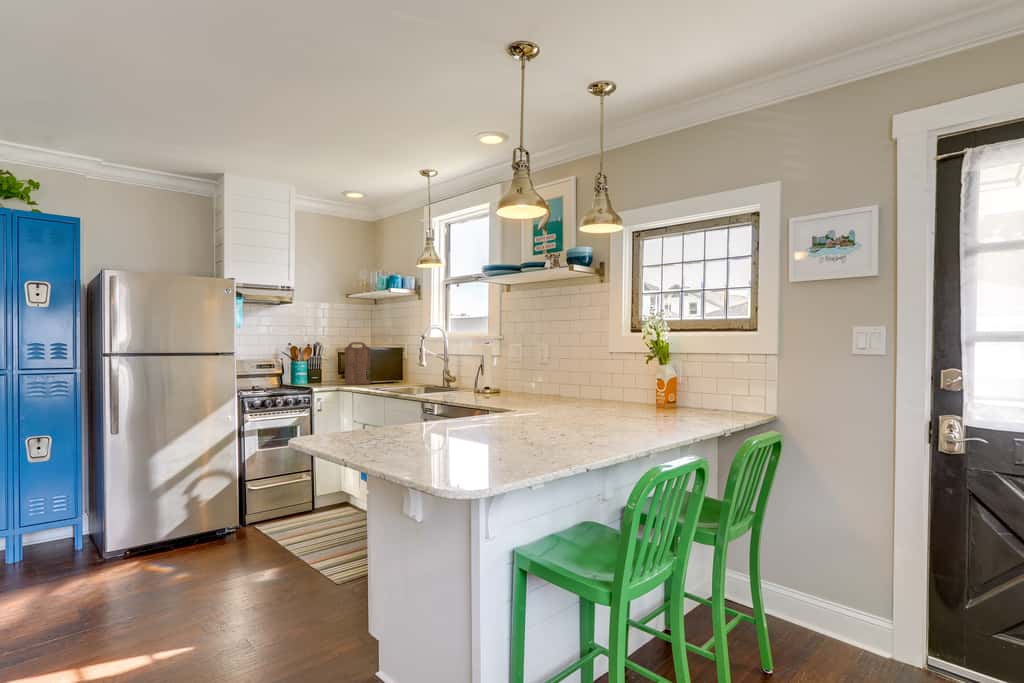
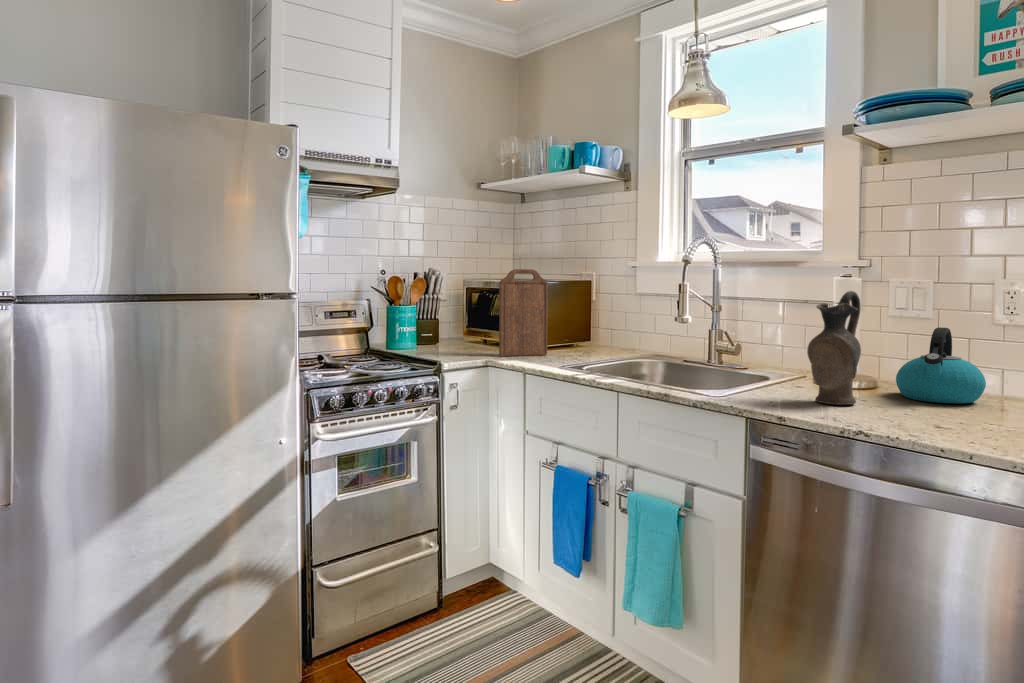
ceramic pitcher: none [448,350,470,394] -> present [807,291,861,405]
kettle: none [492,363,521,393] -> present [896,327,986,403]

